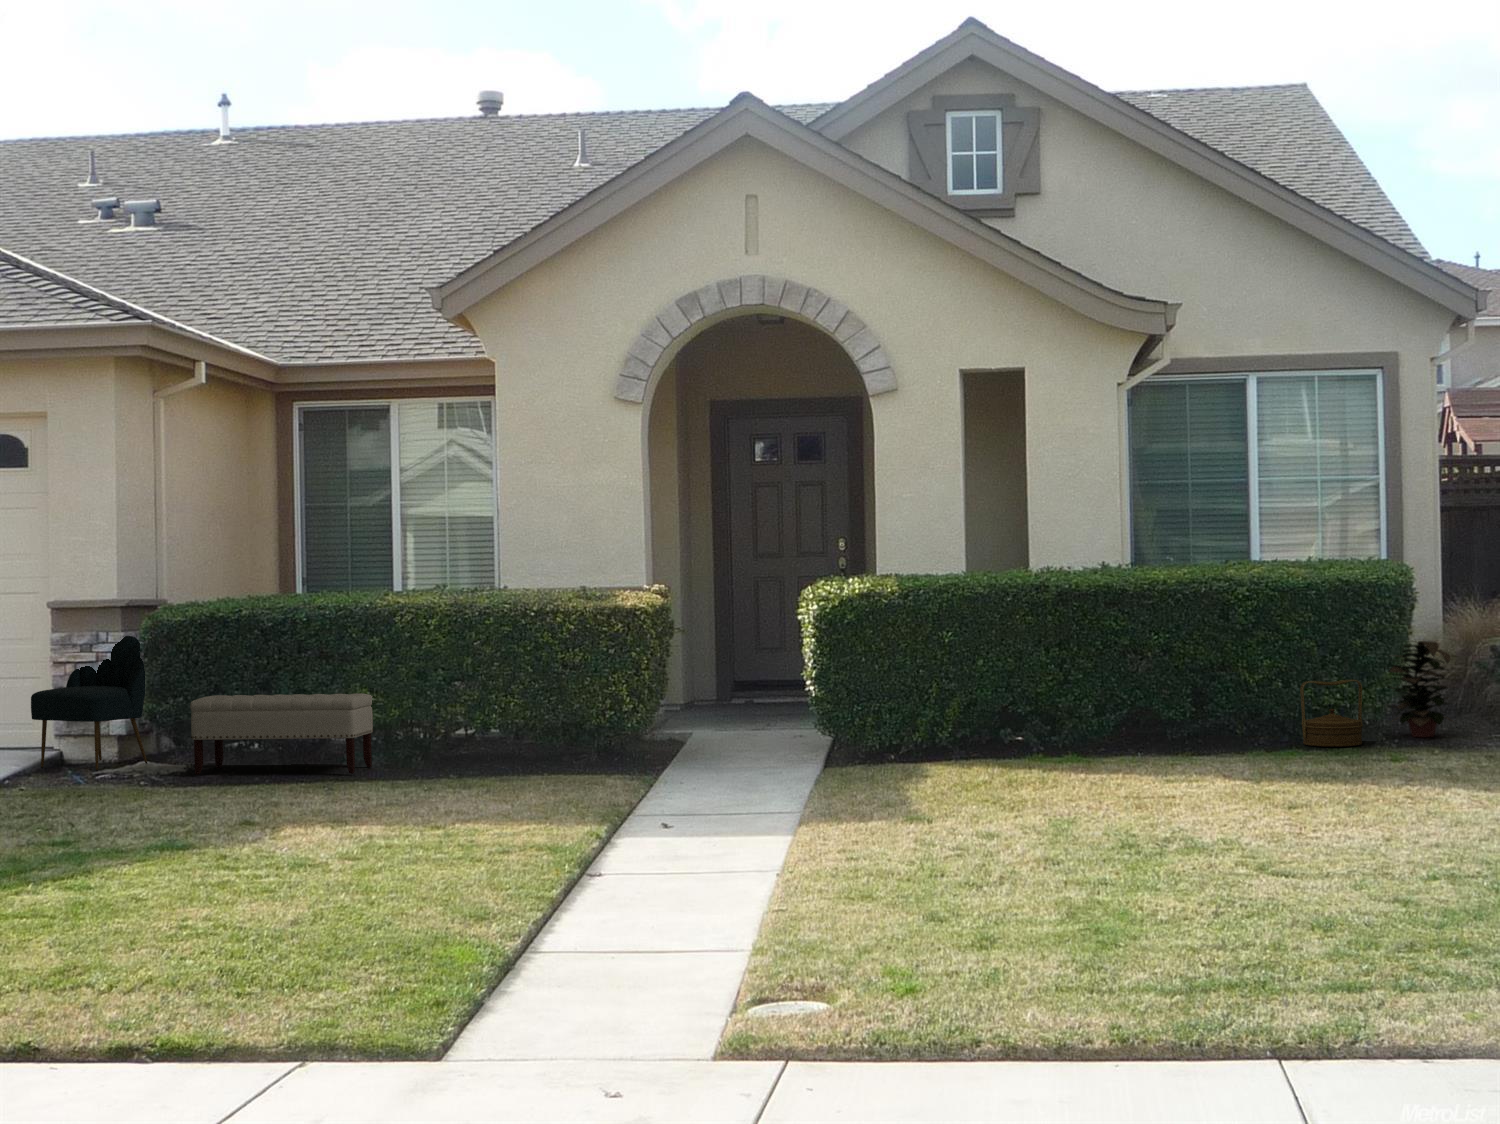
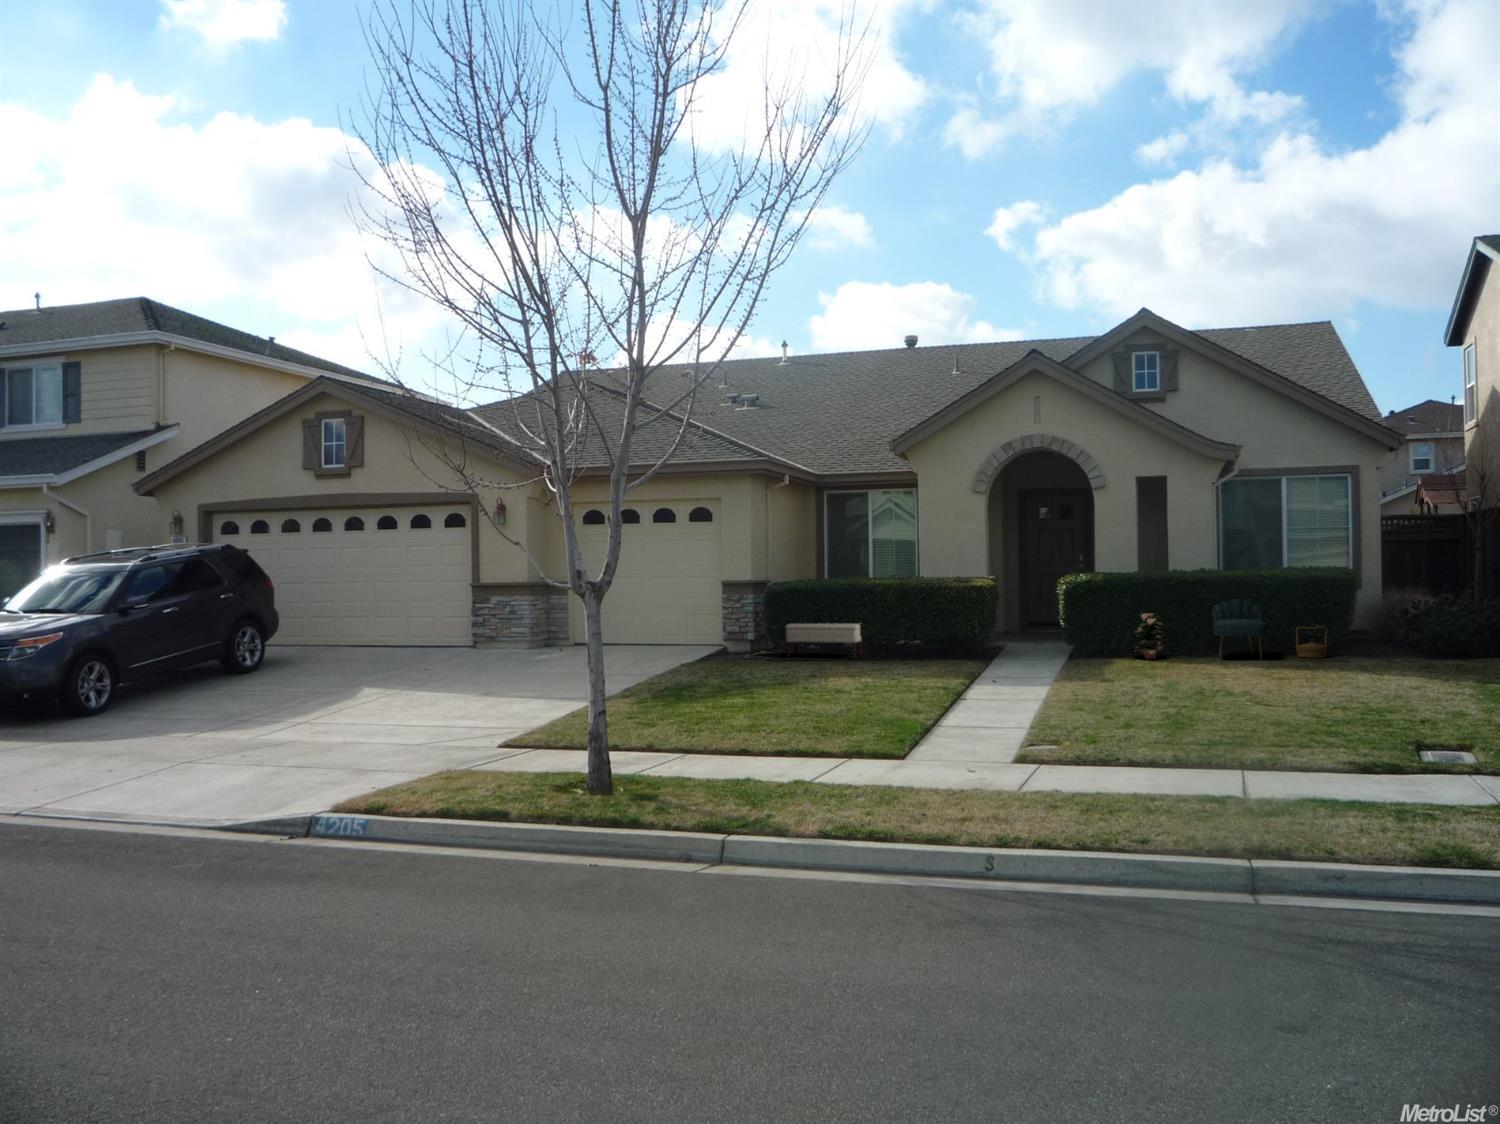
chair: present [31,636,147,771] -> present [1212,598,1267,658]
decorative plant: present [1386,641,1451,737] -> present [1136,614,1163,659]

